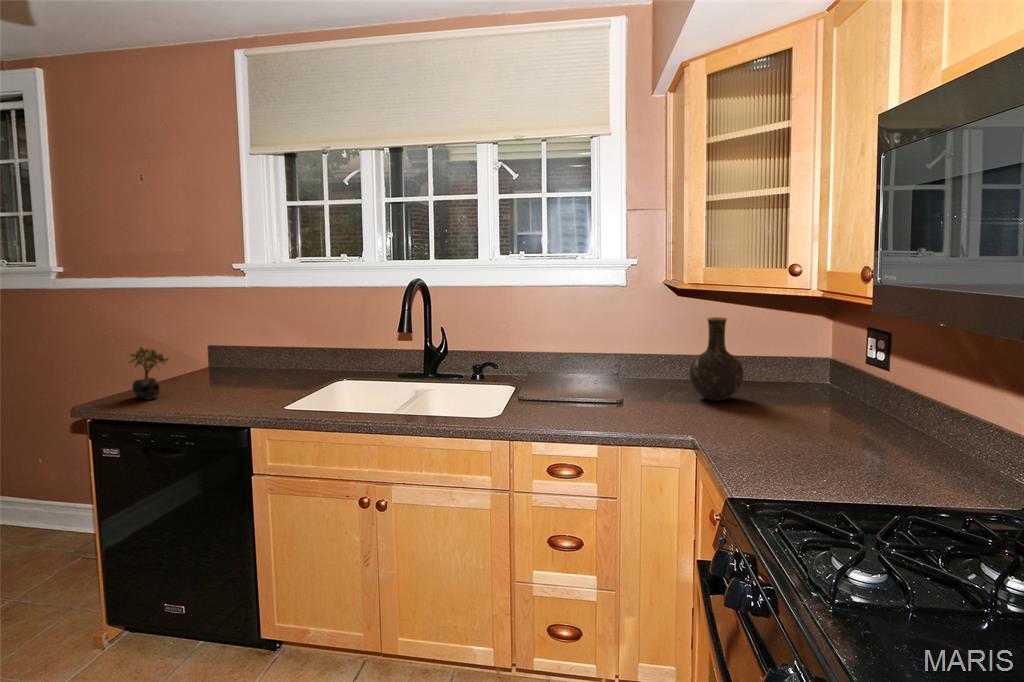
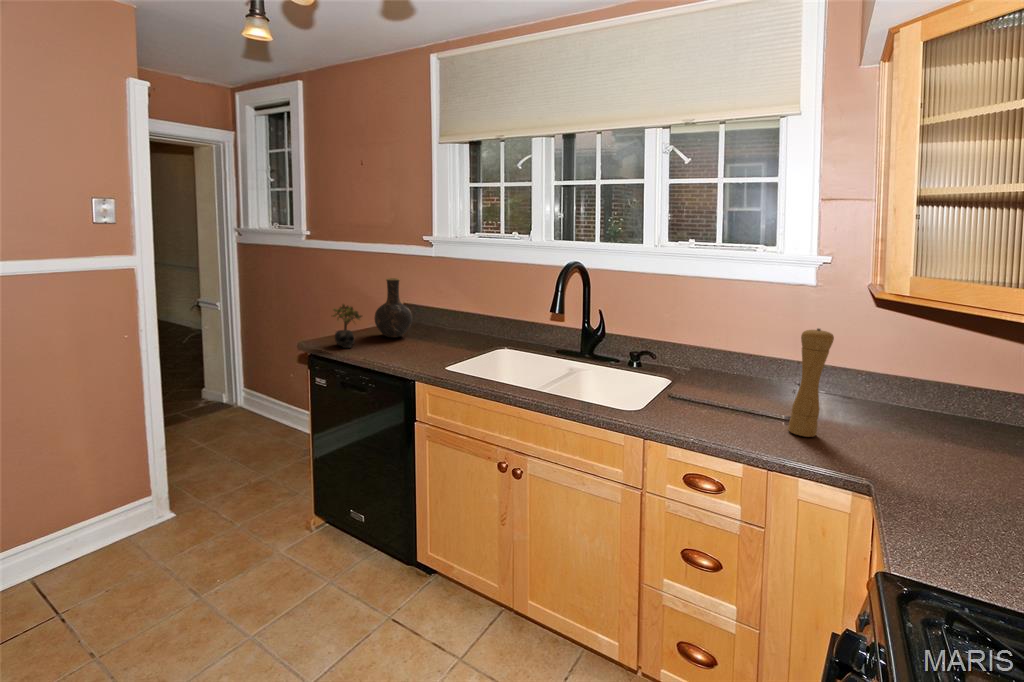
vase: present [689,317,743,401] -> present [374,278,412,338]
pepper mill: none [628,319,652,415] -> present [788,328,834,437]

